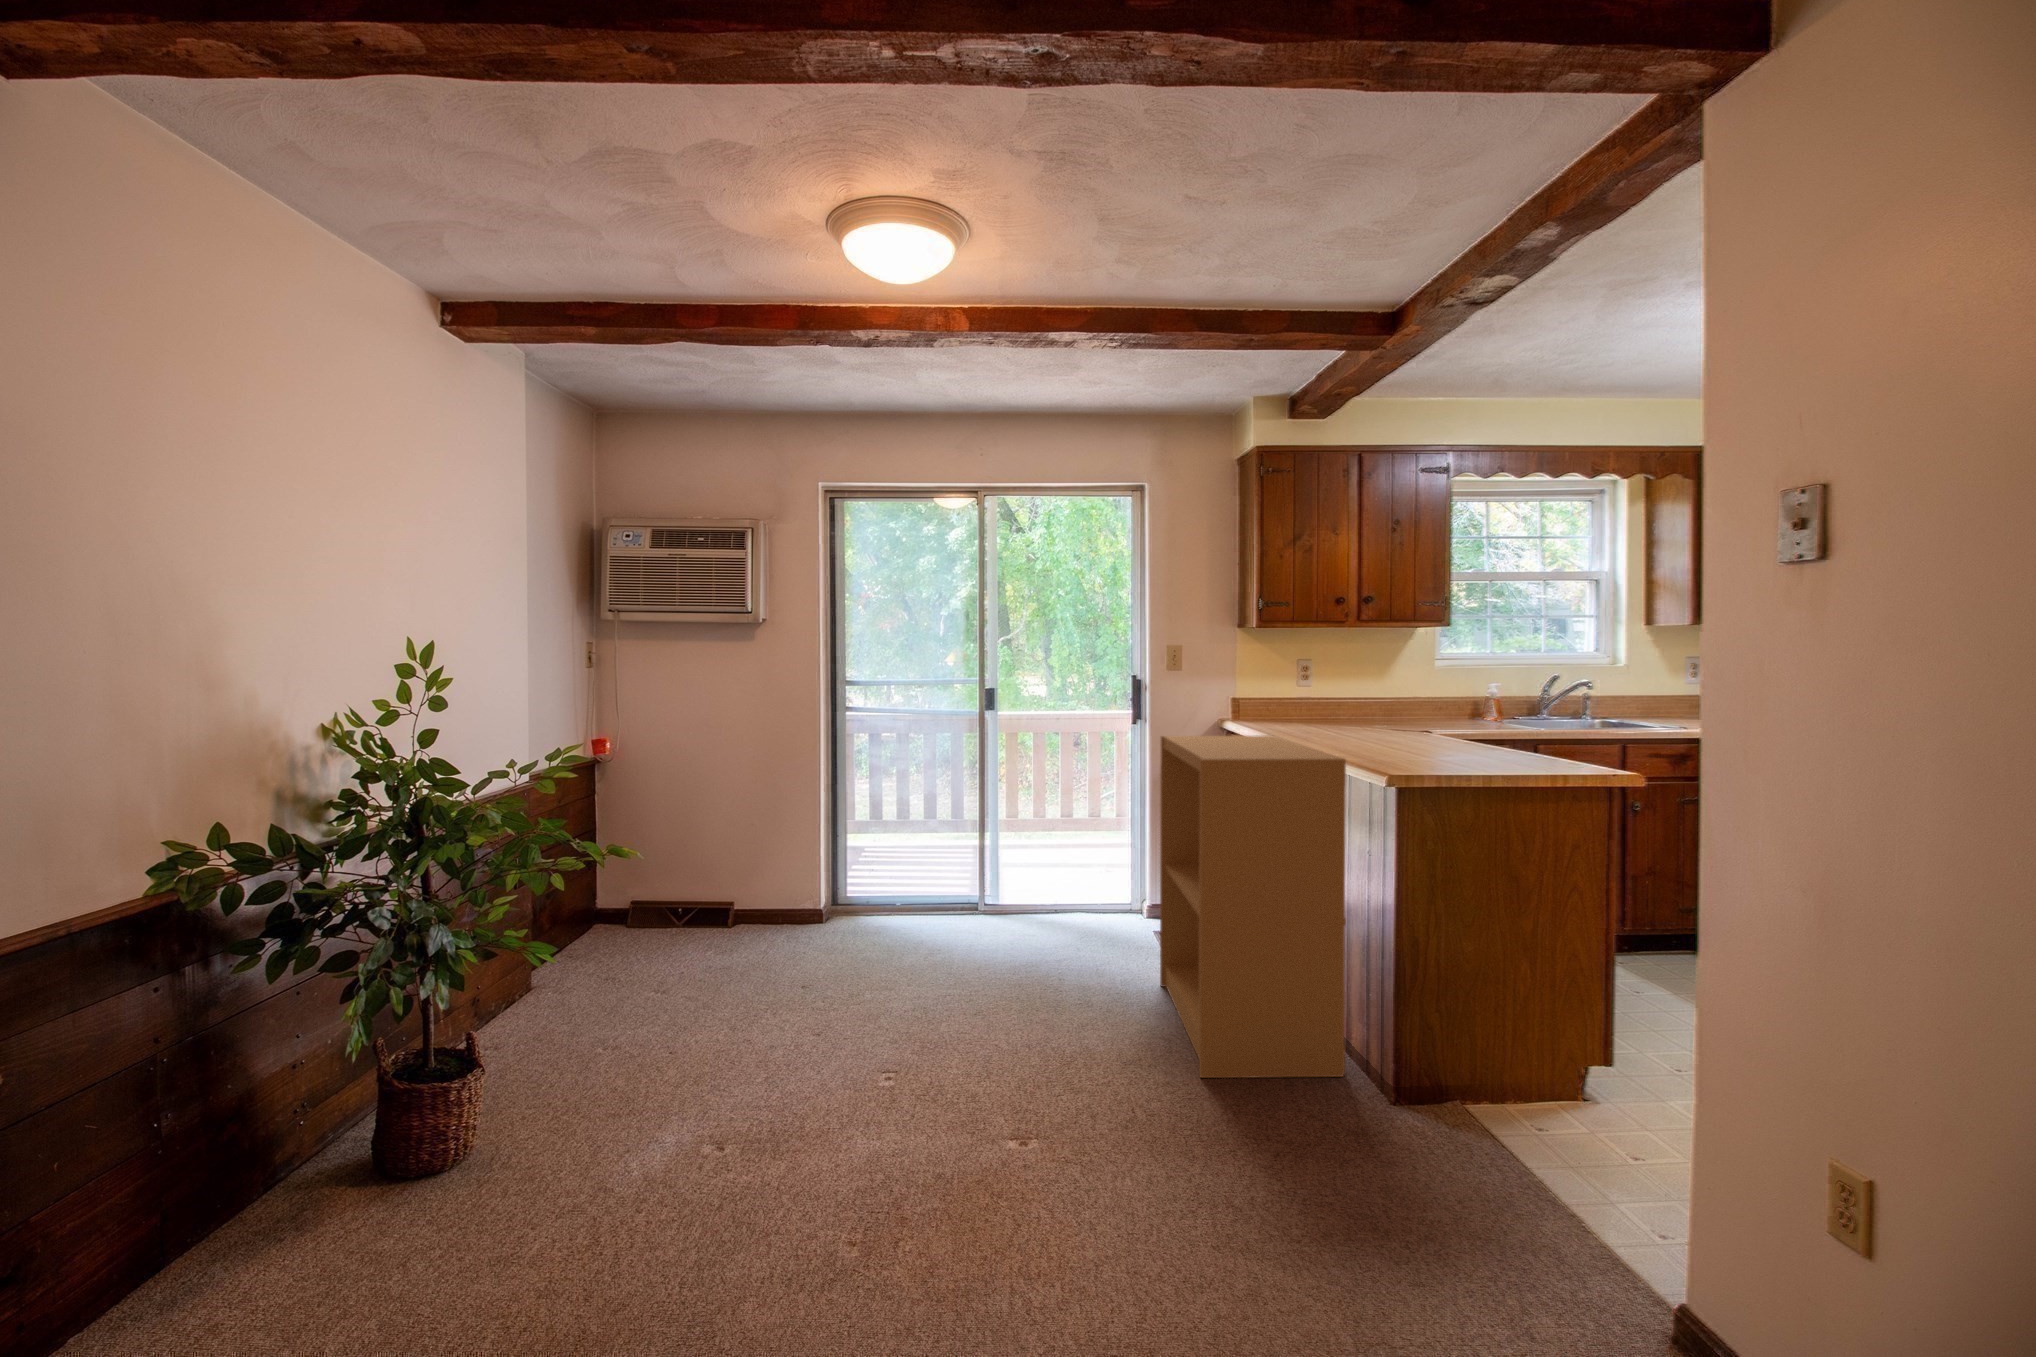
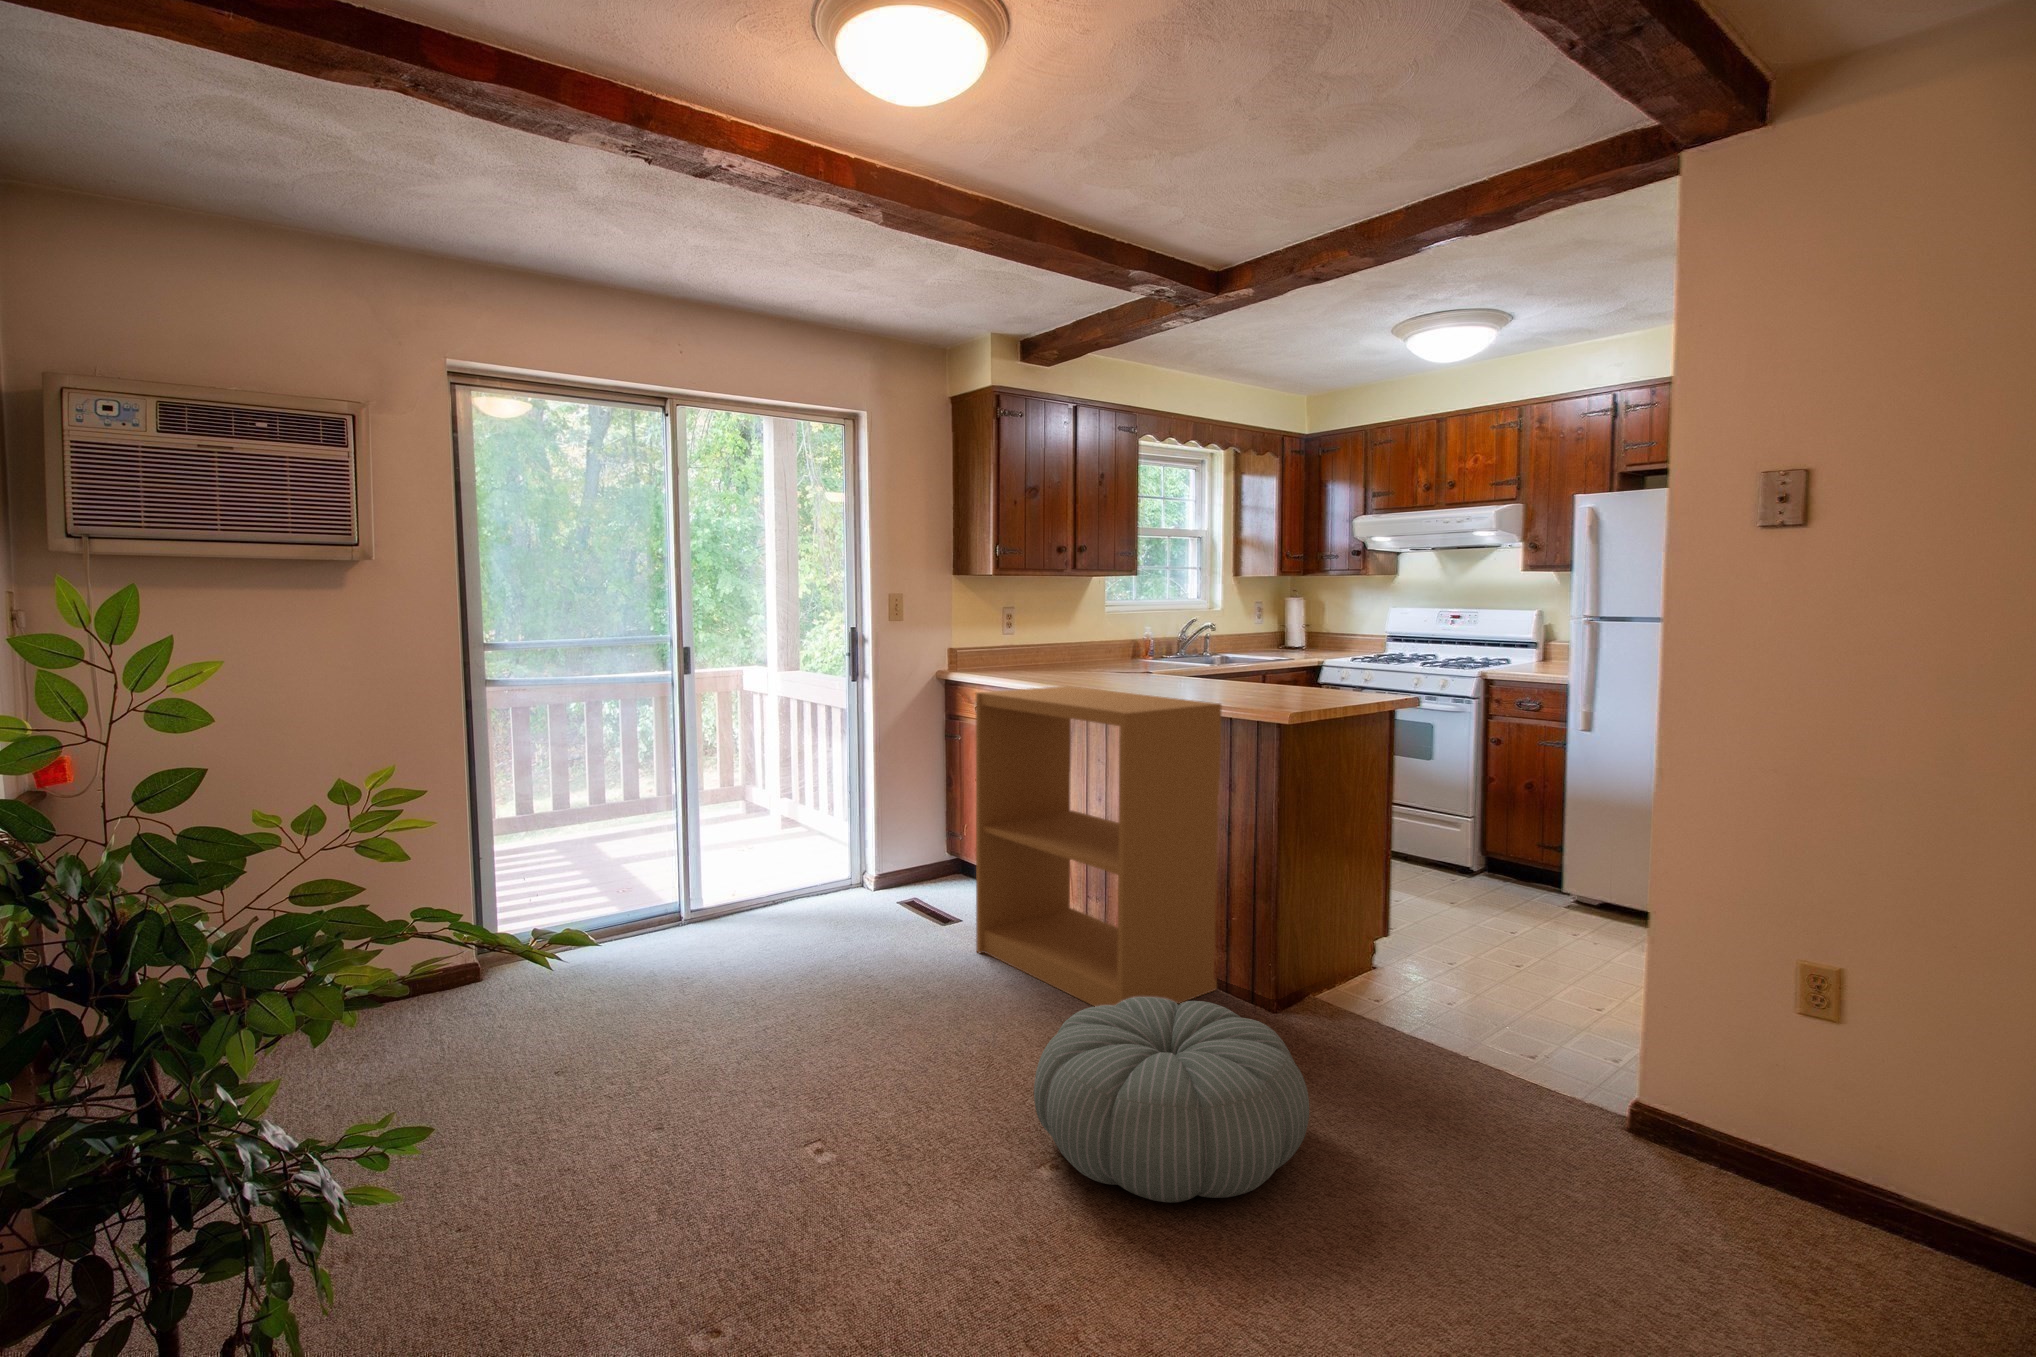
pouf: none [957,1036,1230,1249] -> present [1034,997,1309,1202]

